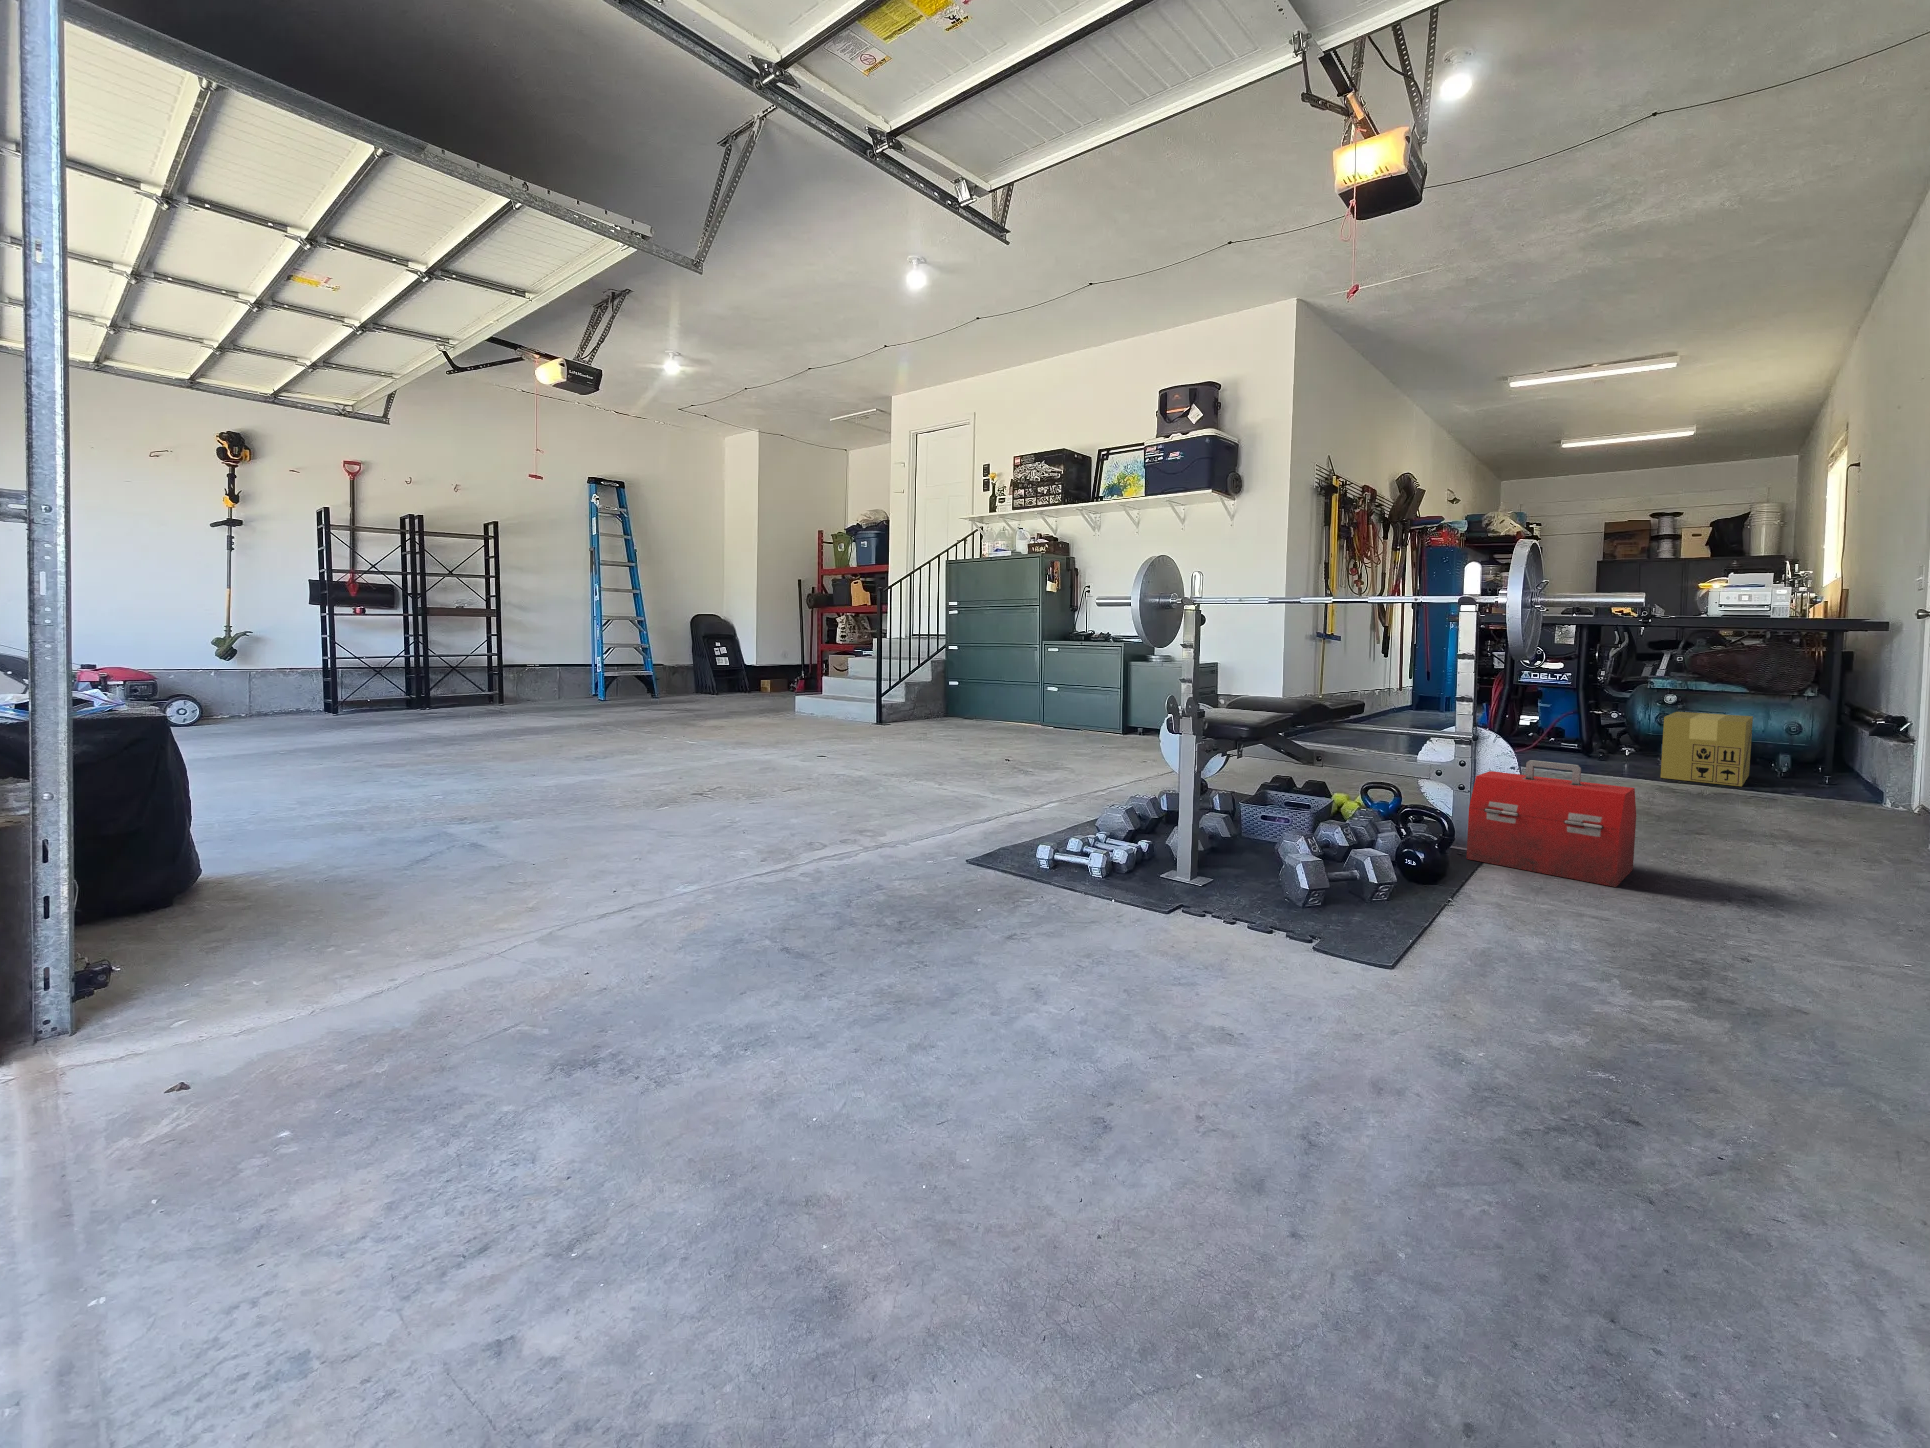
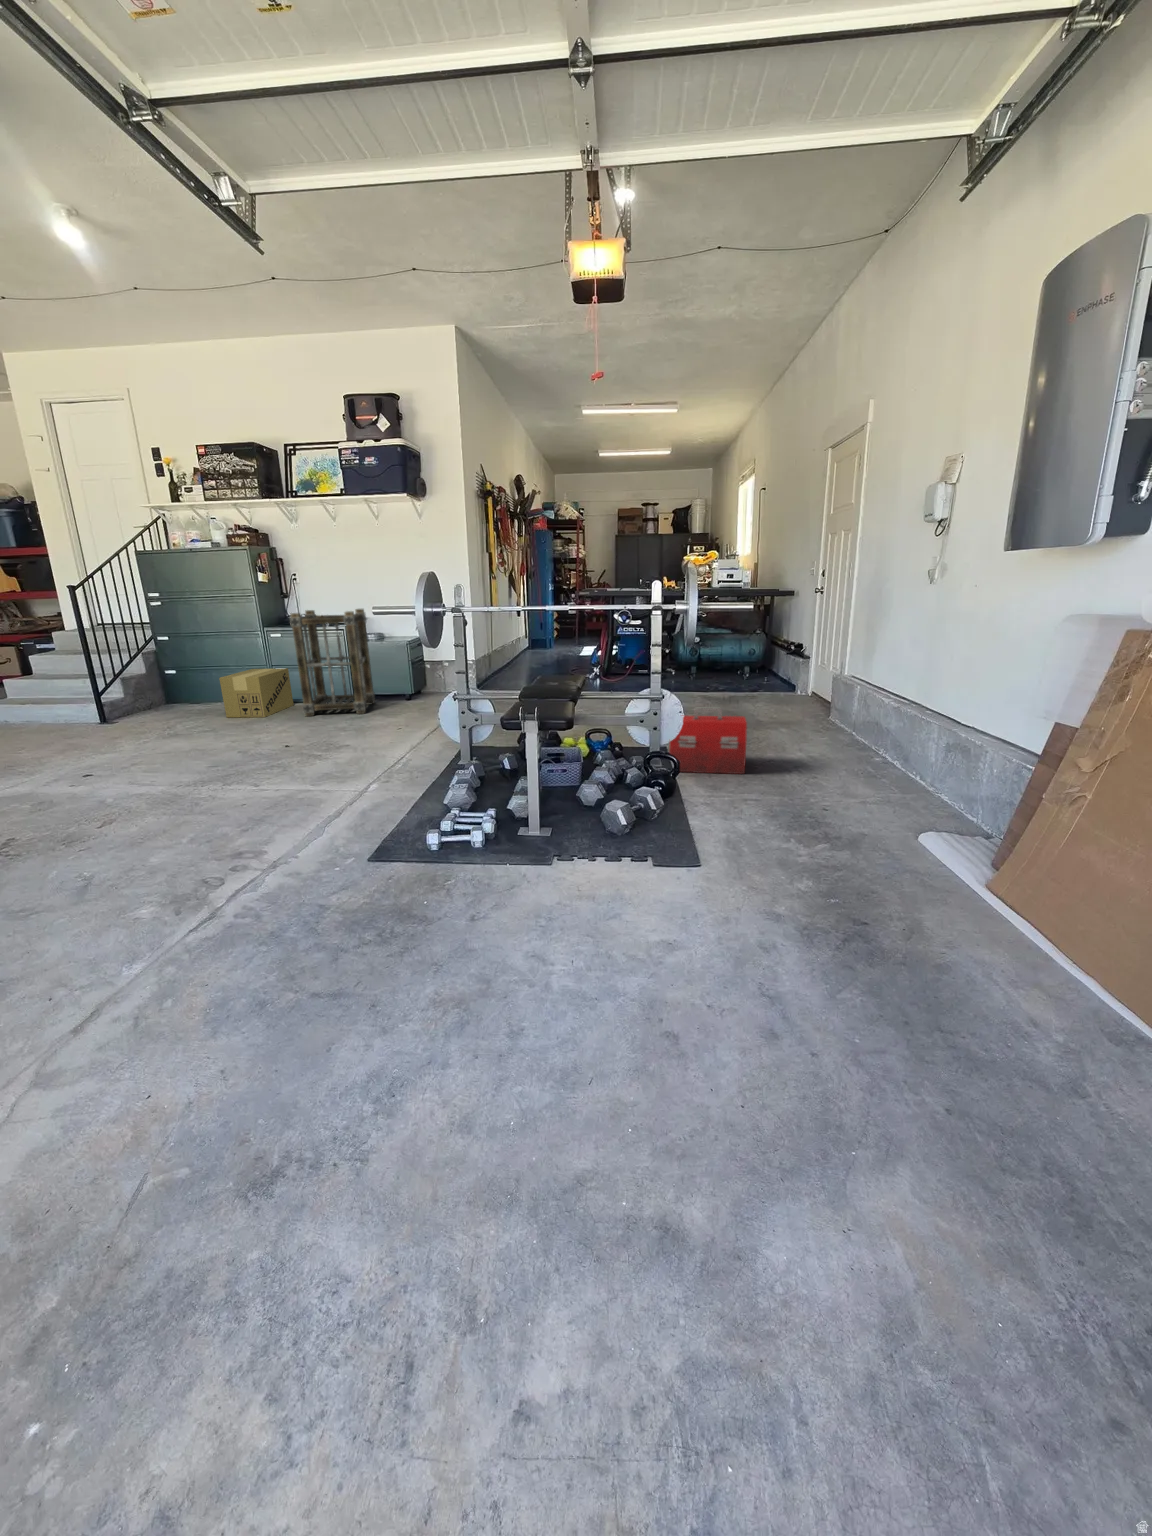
shelving unit: none [1053,621,1145,743] -> present [290,609,375,716]
cardboard box: present [1661,712,1753,786] -> present [219,668,294,717]

